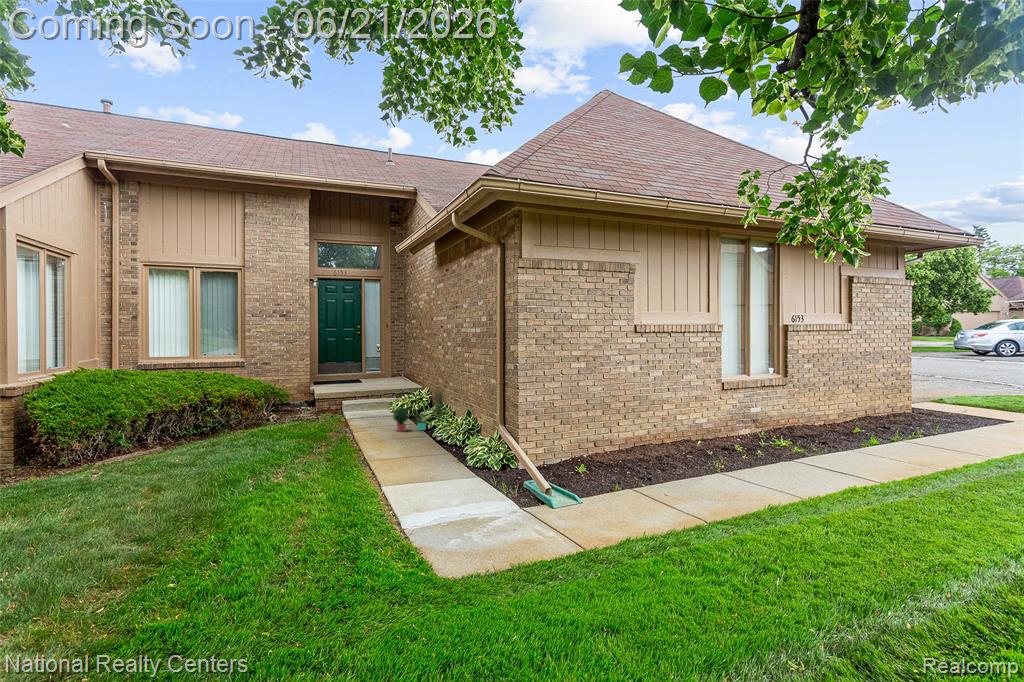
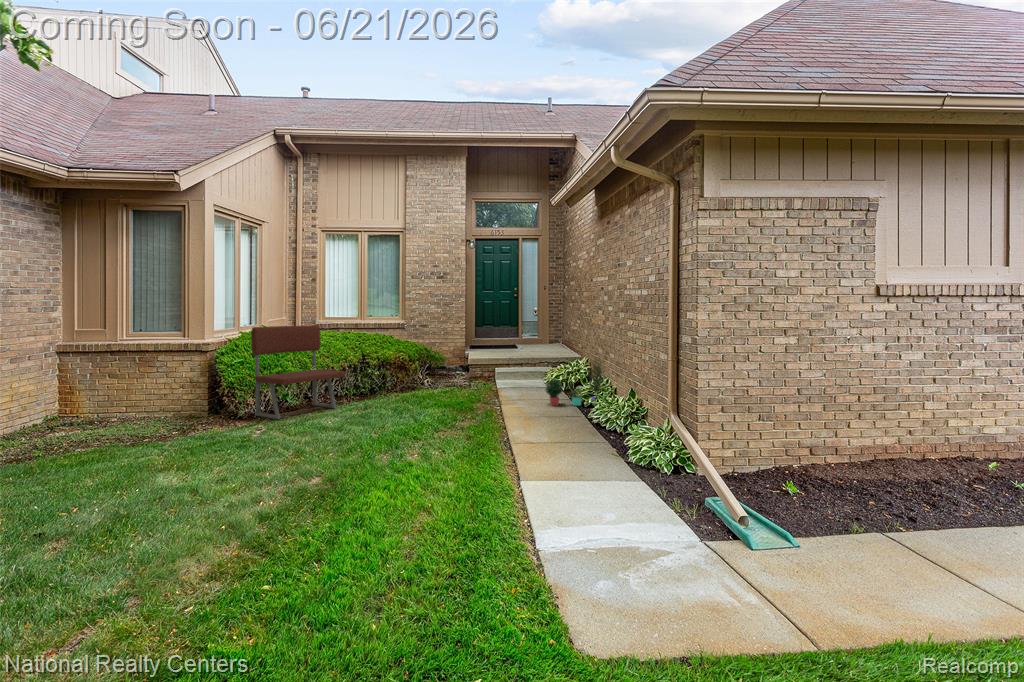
bench: none [89,365,191,460] -> present [251,325,345,419]

